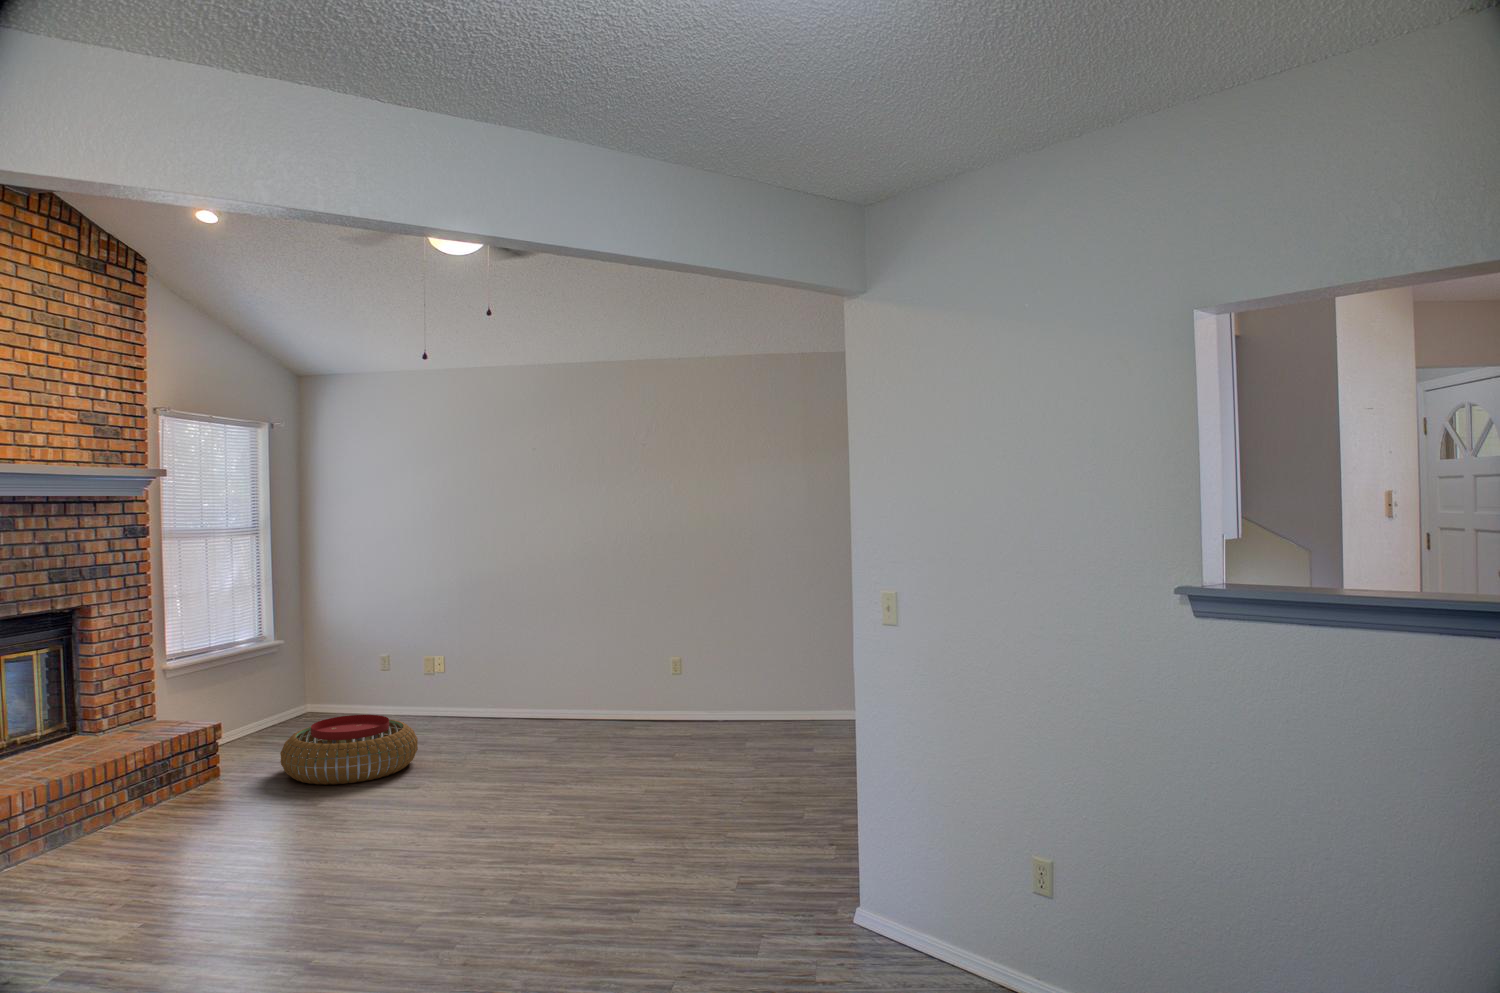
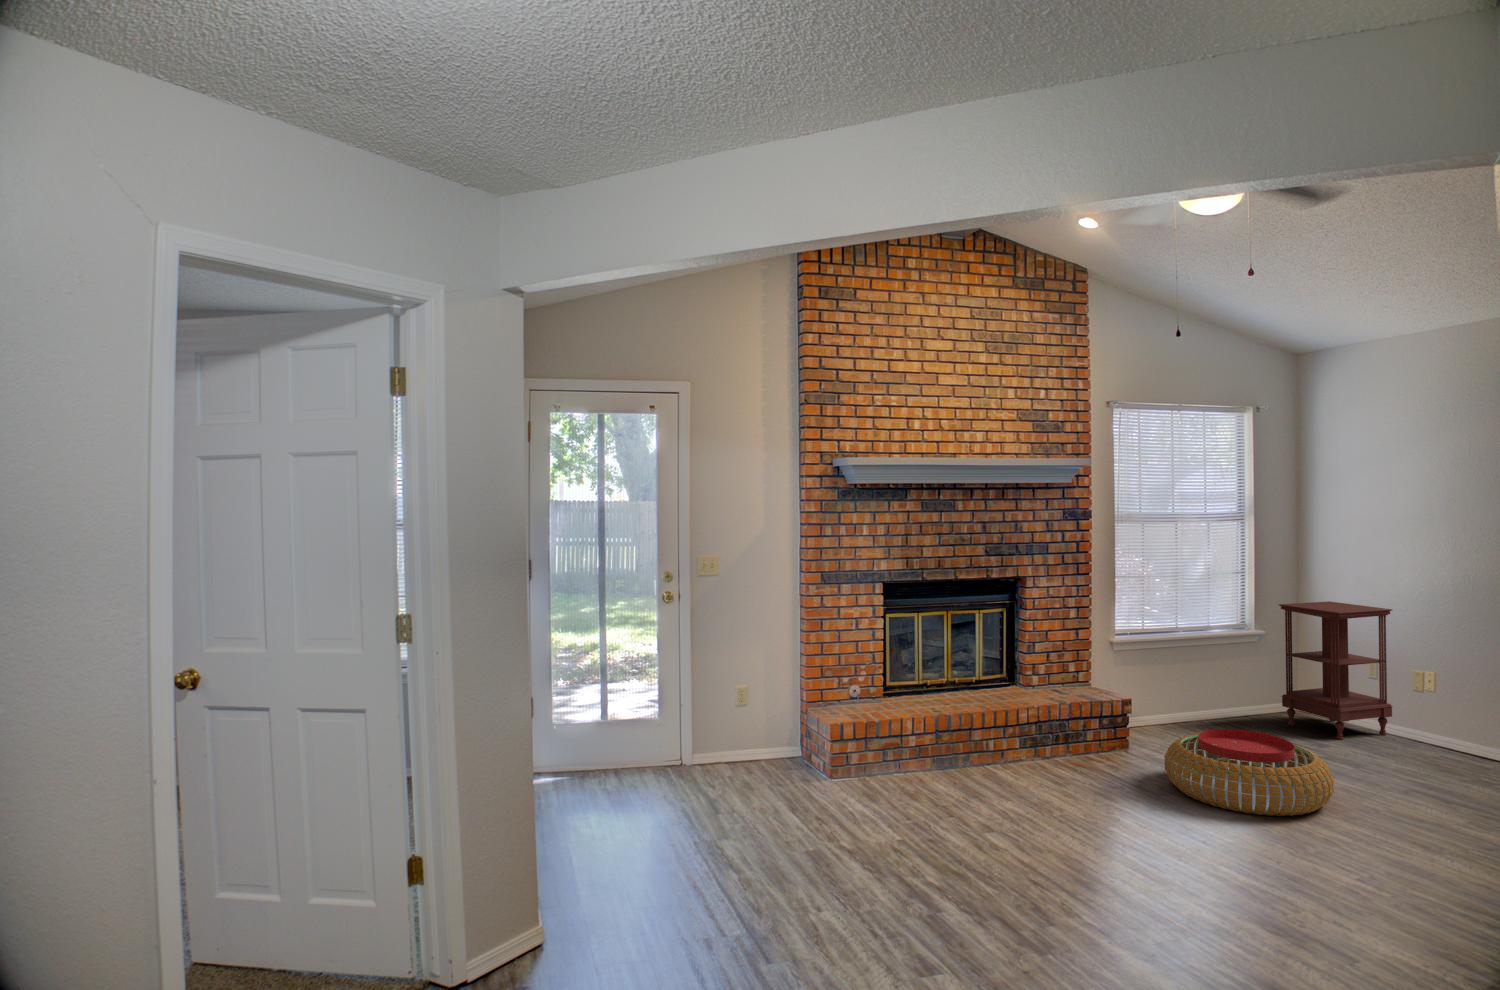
side table: none [298,601,382,717] -> present [1279,601,1392,740]

